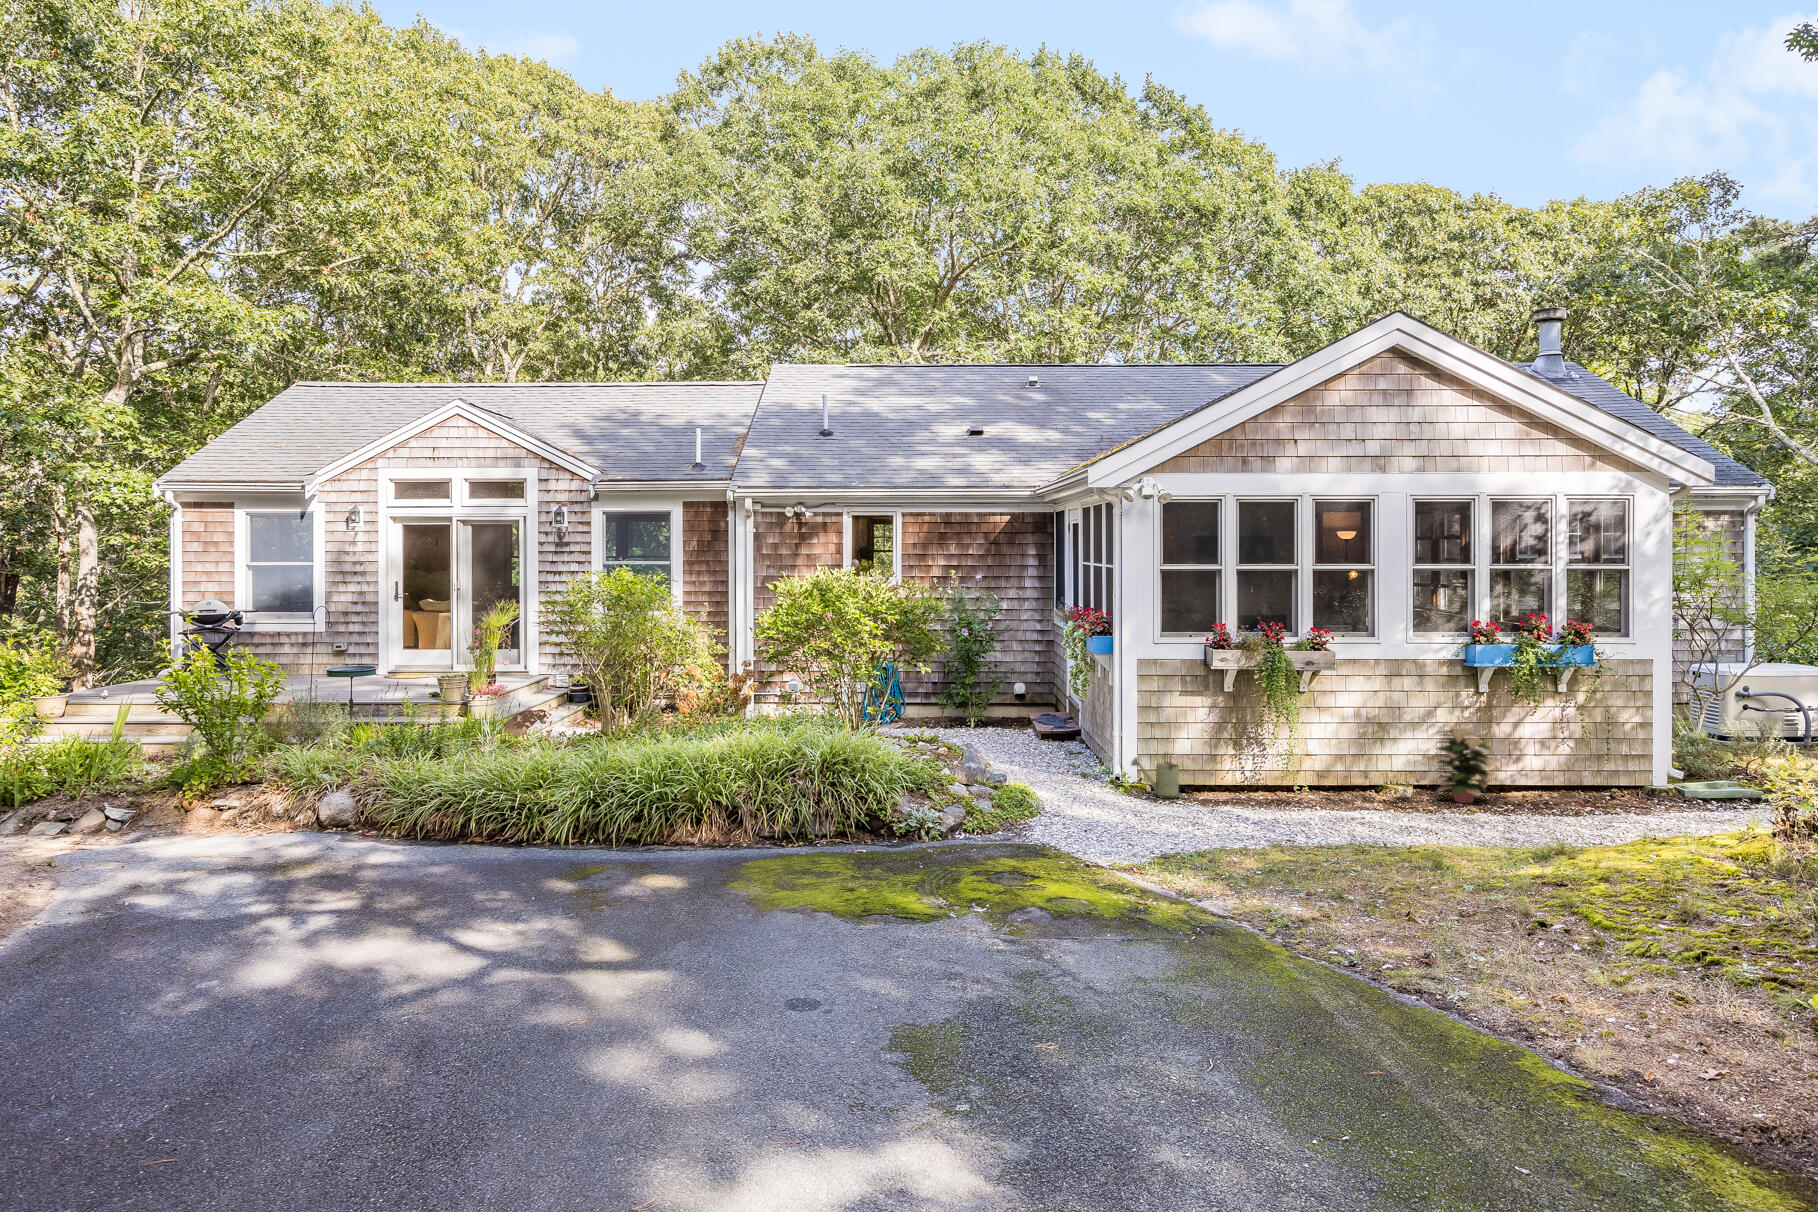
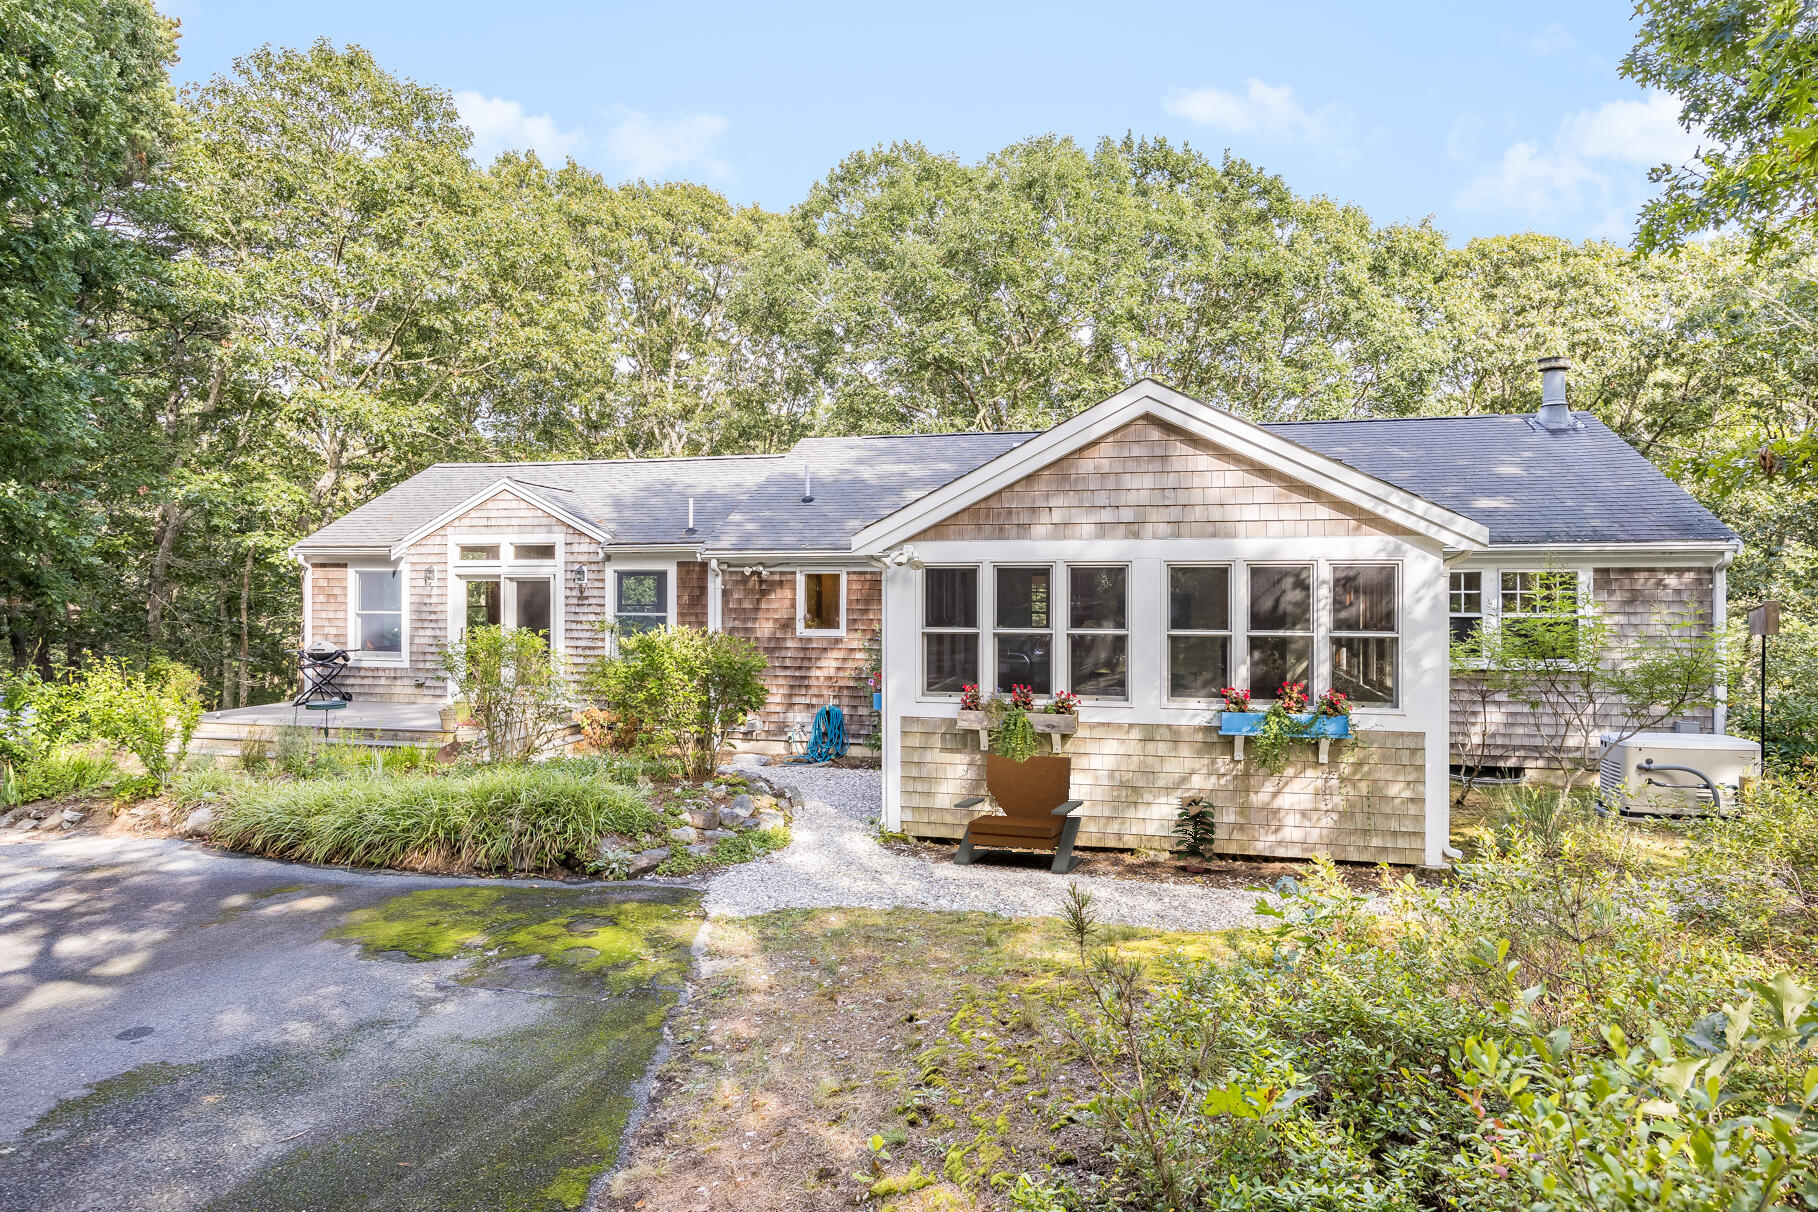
lounge chair: none [1226,697,1379,817] -> present [953,754,1084,874]
watering can: present [1131,753,1179,799] -> none [894,802,941,846]

